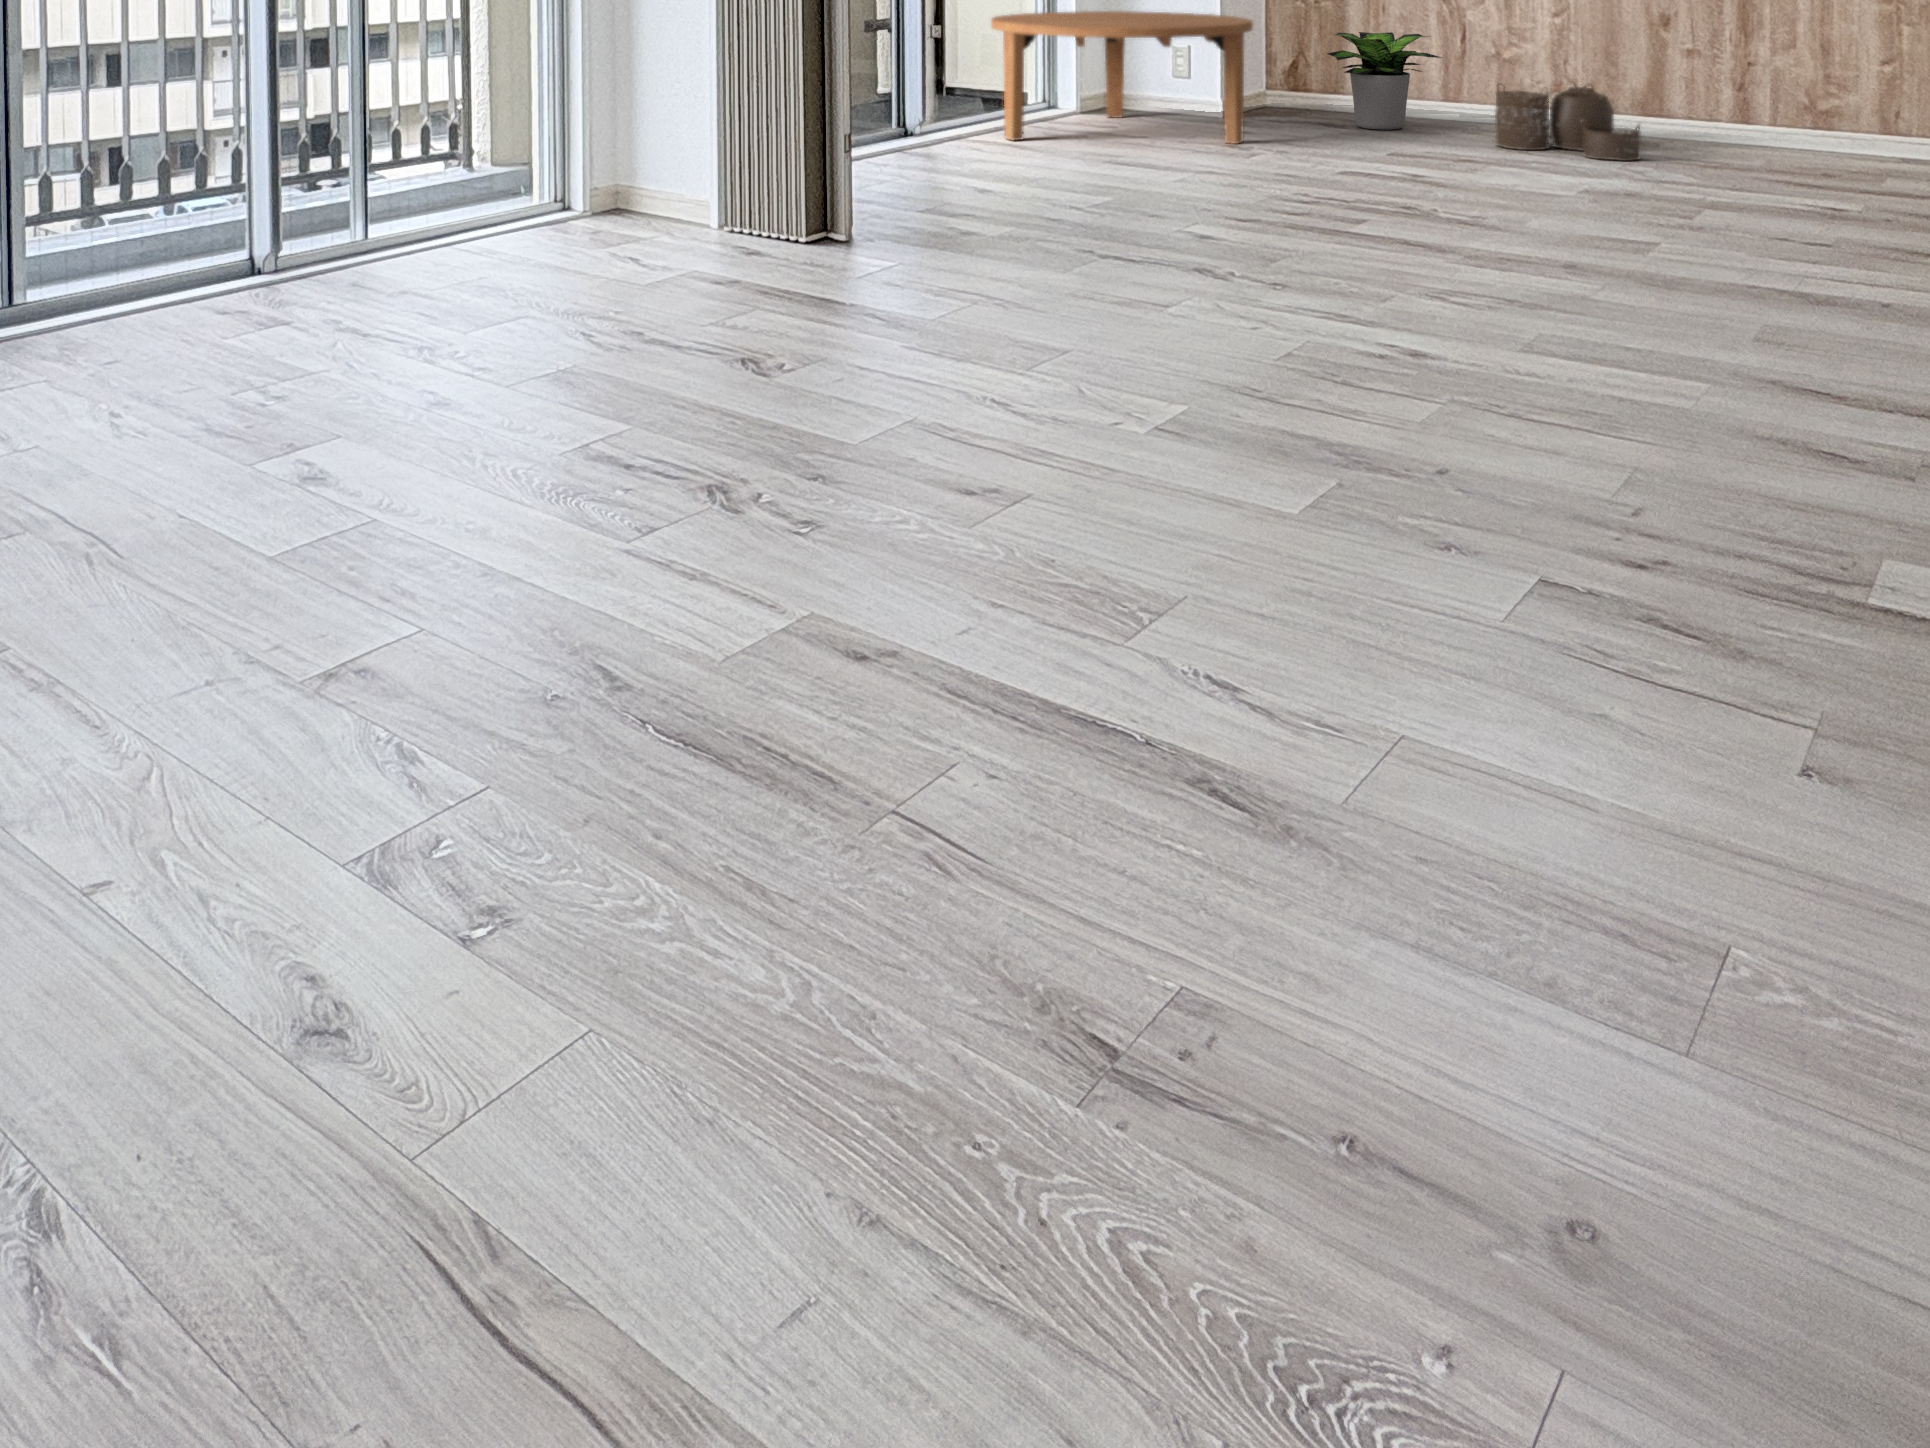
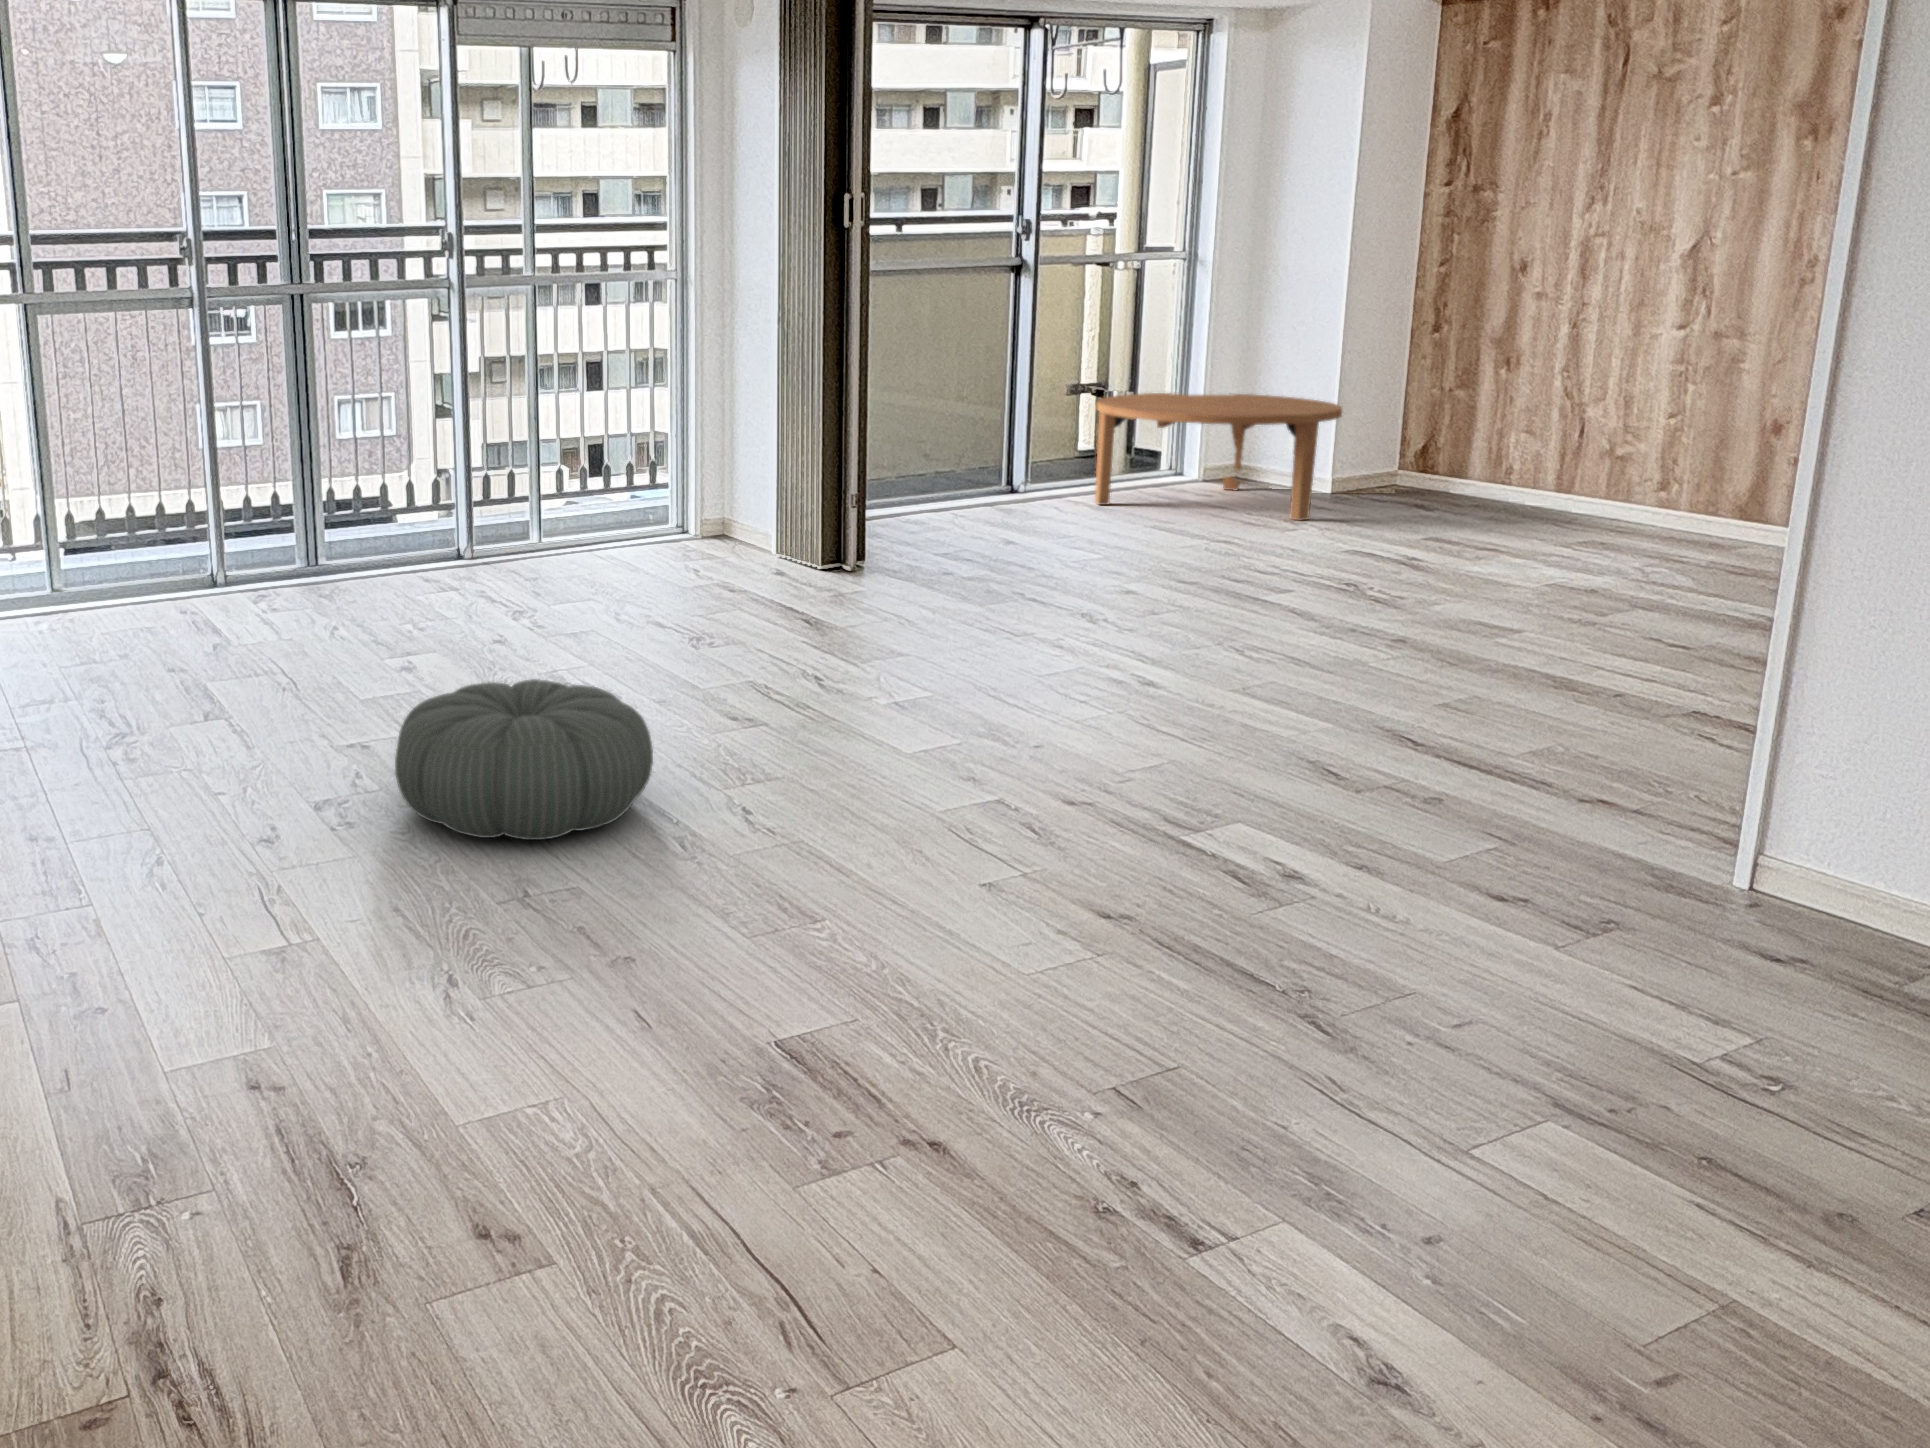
potted plant: present [1327,32,1441,130] -> none [1431,423,1543,517]
woven basket: present [1495,84,1641,161] -> none [1556,481,1705,561]
pouf: none [582,538,1229,1060] -> present [395,679,653,840]

